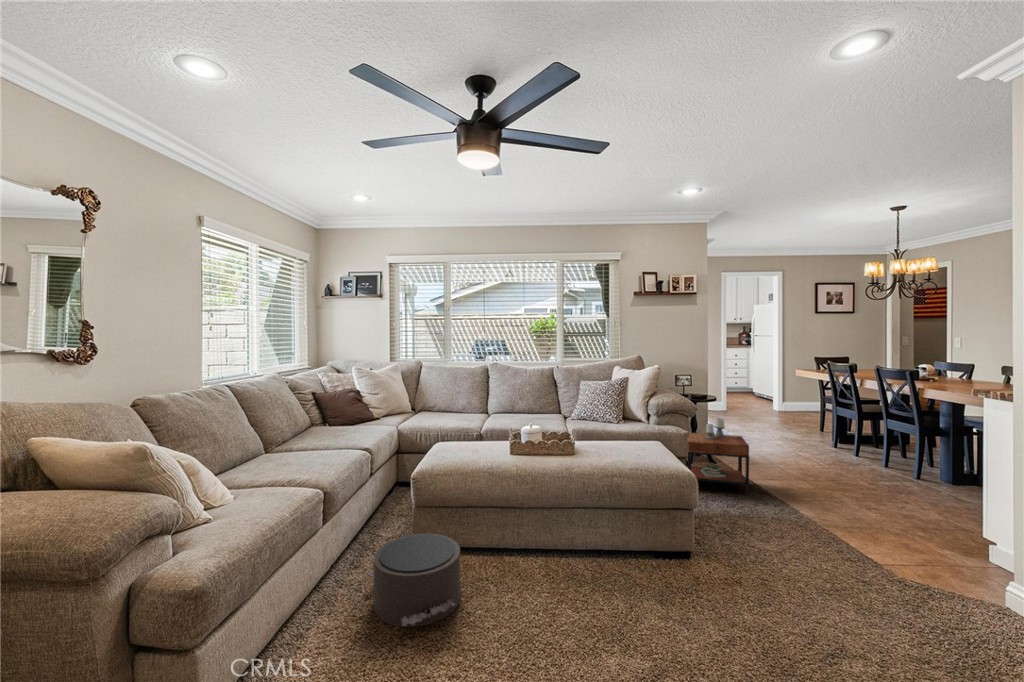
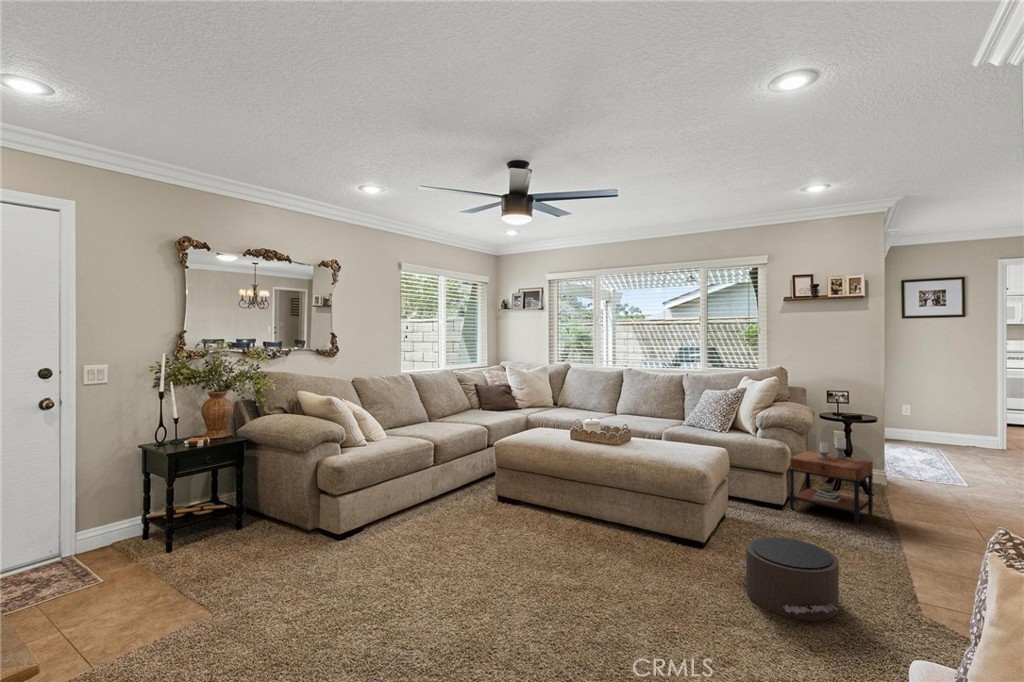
pouf: present [369,533,461,627] -> present [735,537,839,621]

